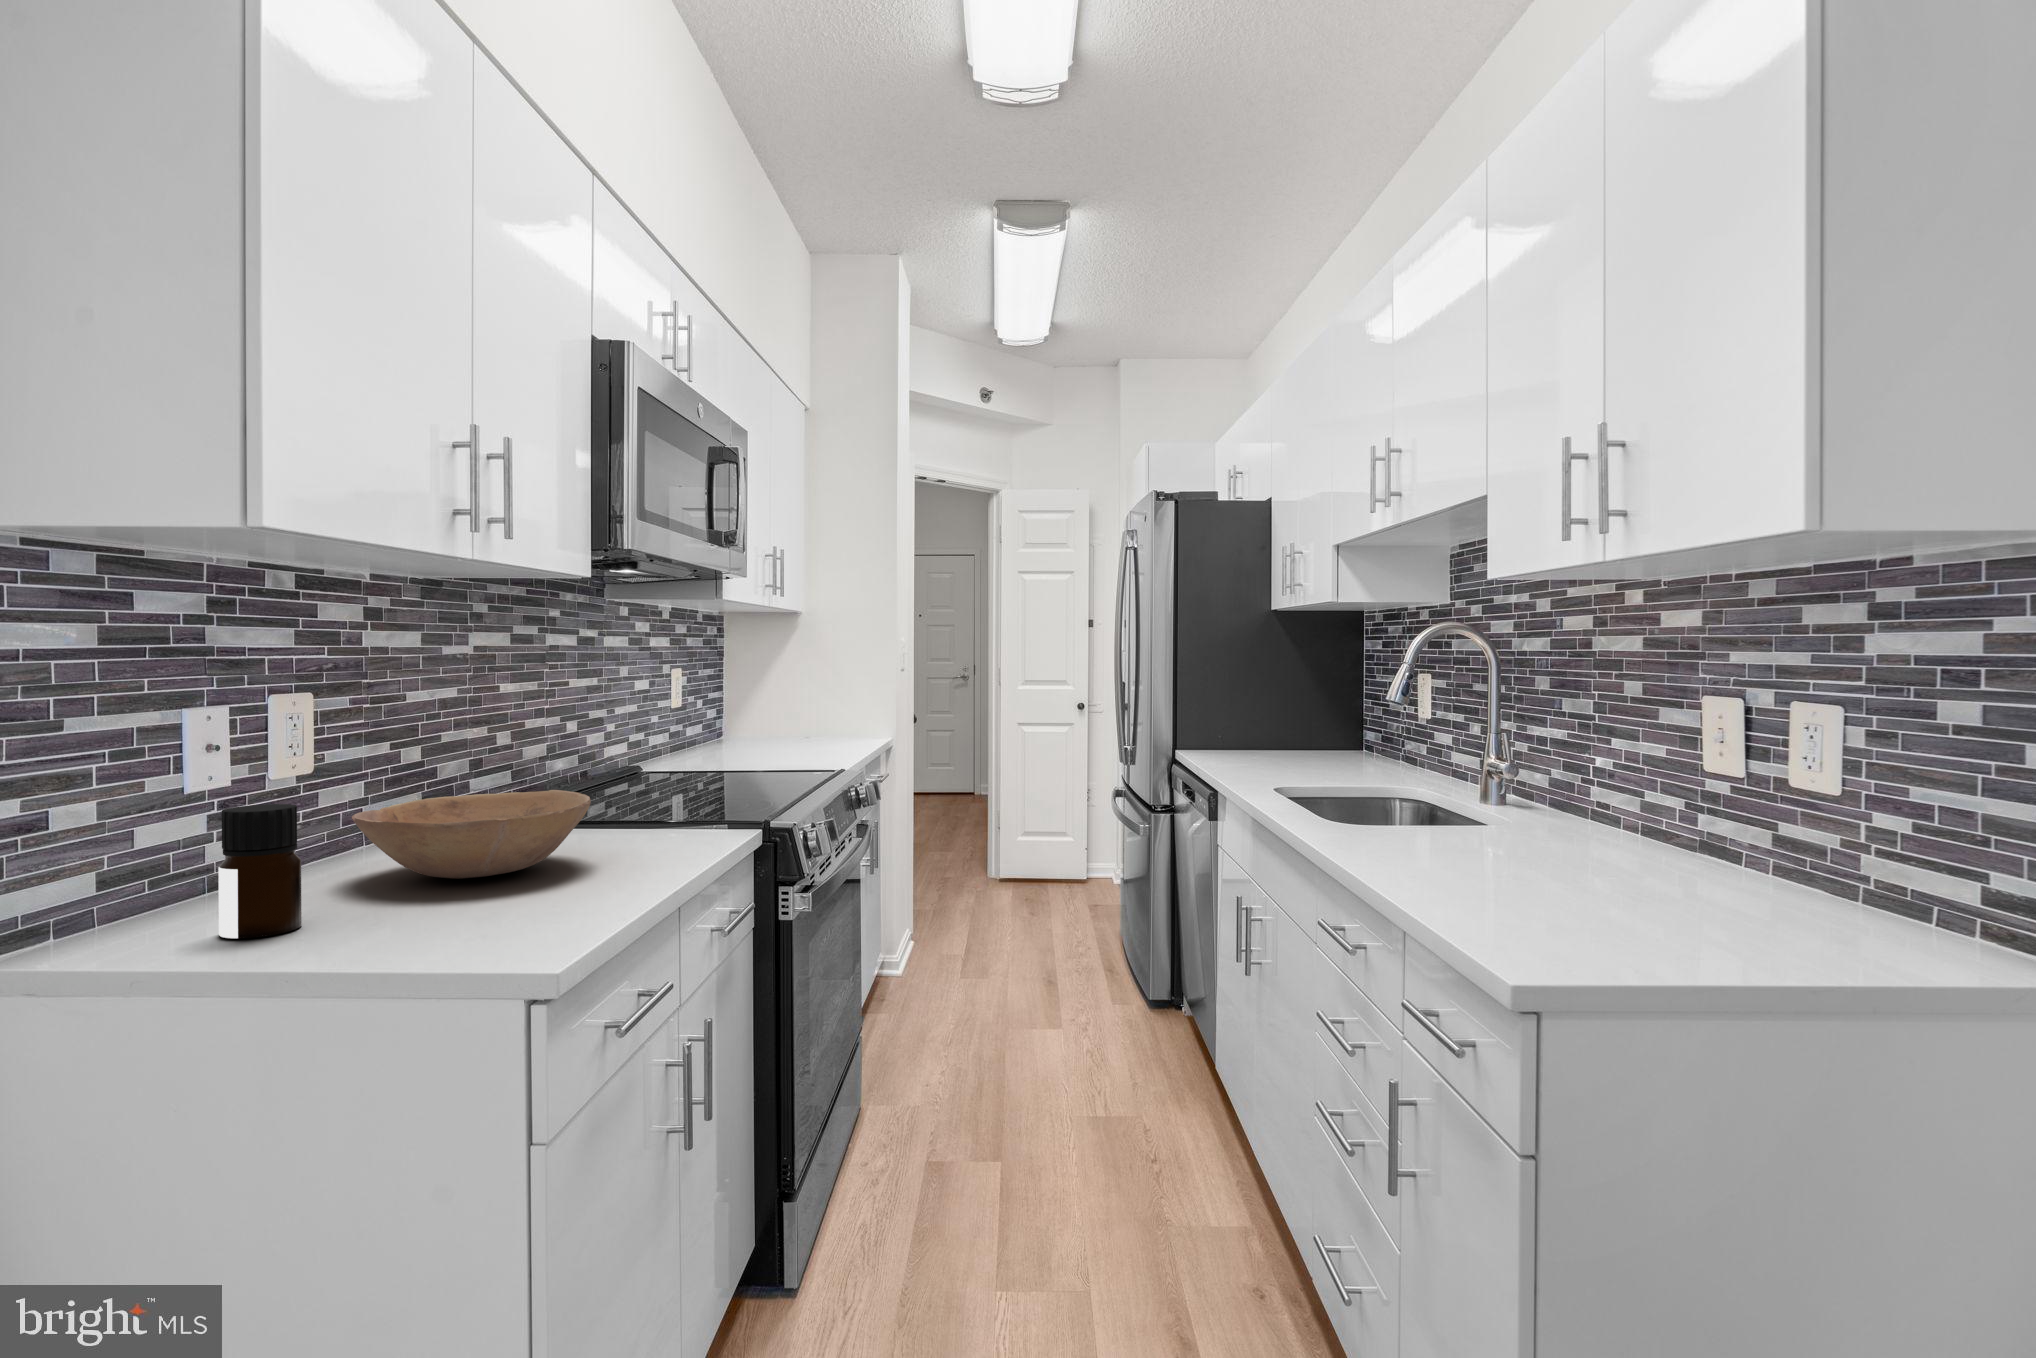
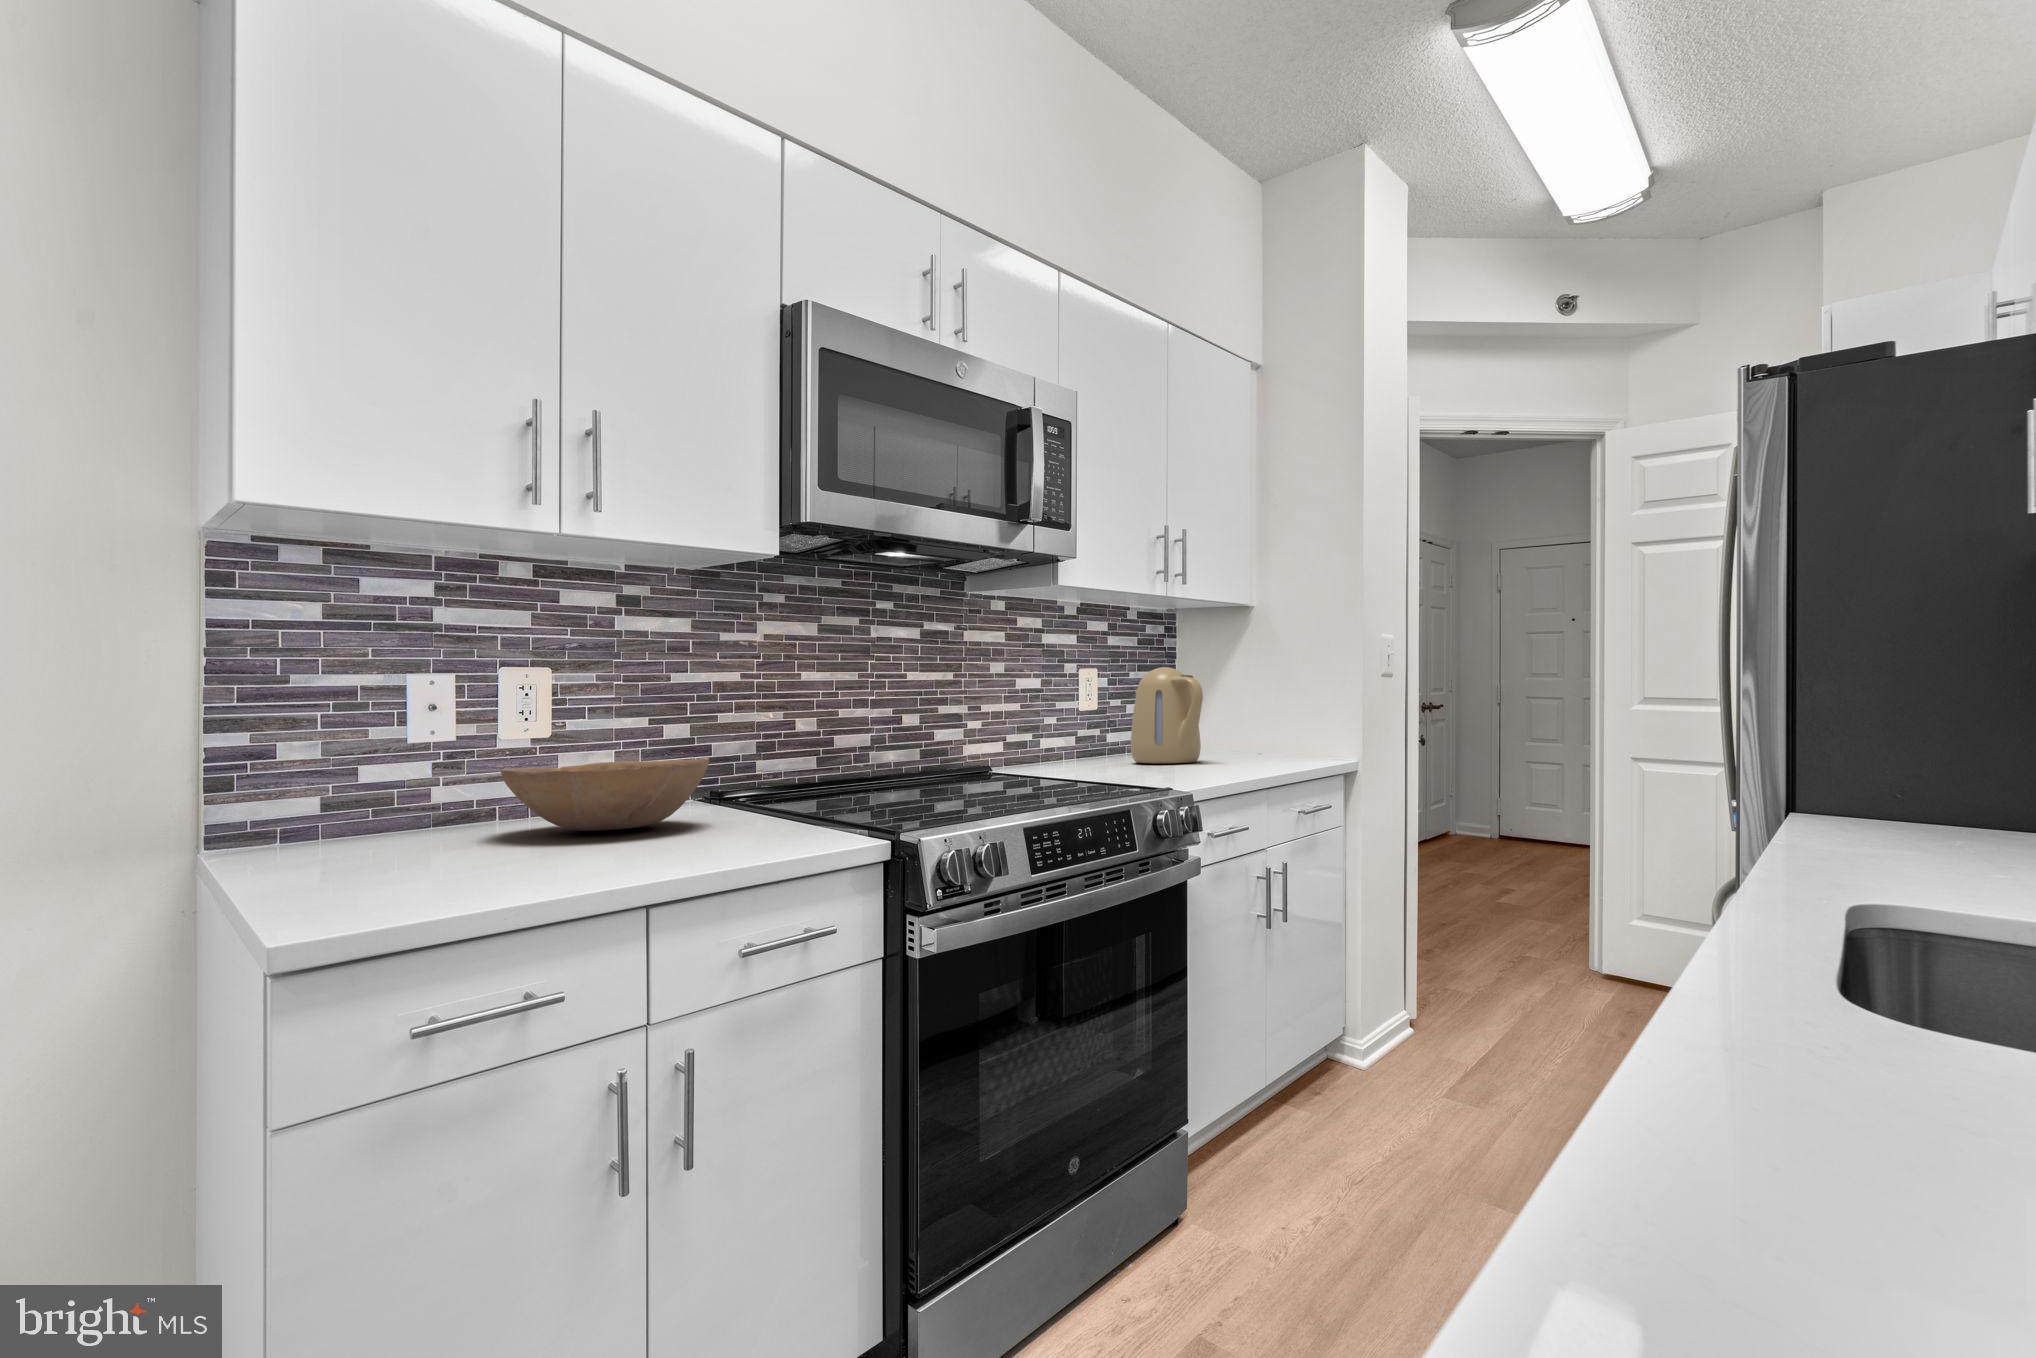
kettle: none [742,673,817,757] -> present [1131,667,1203,764]
bottle: present [219,804,302,938] -> none [343,746,407,854]

